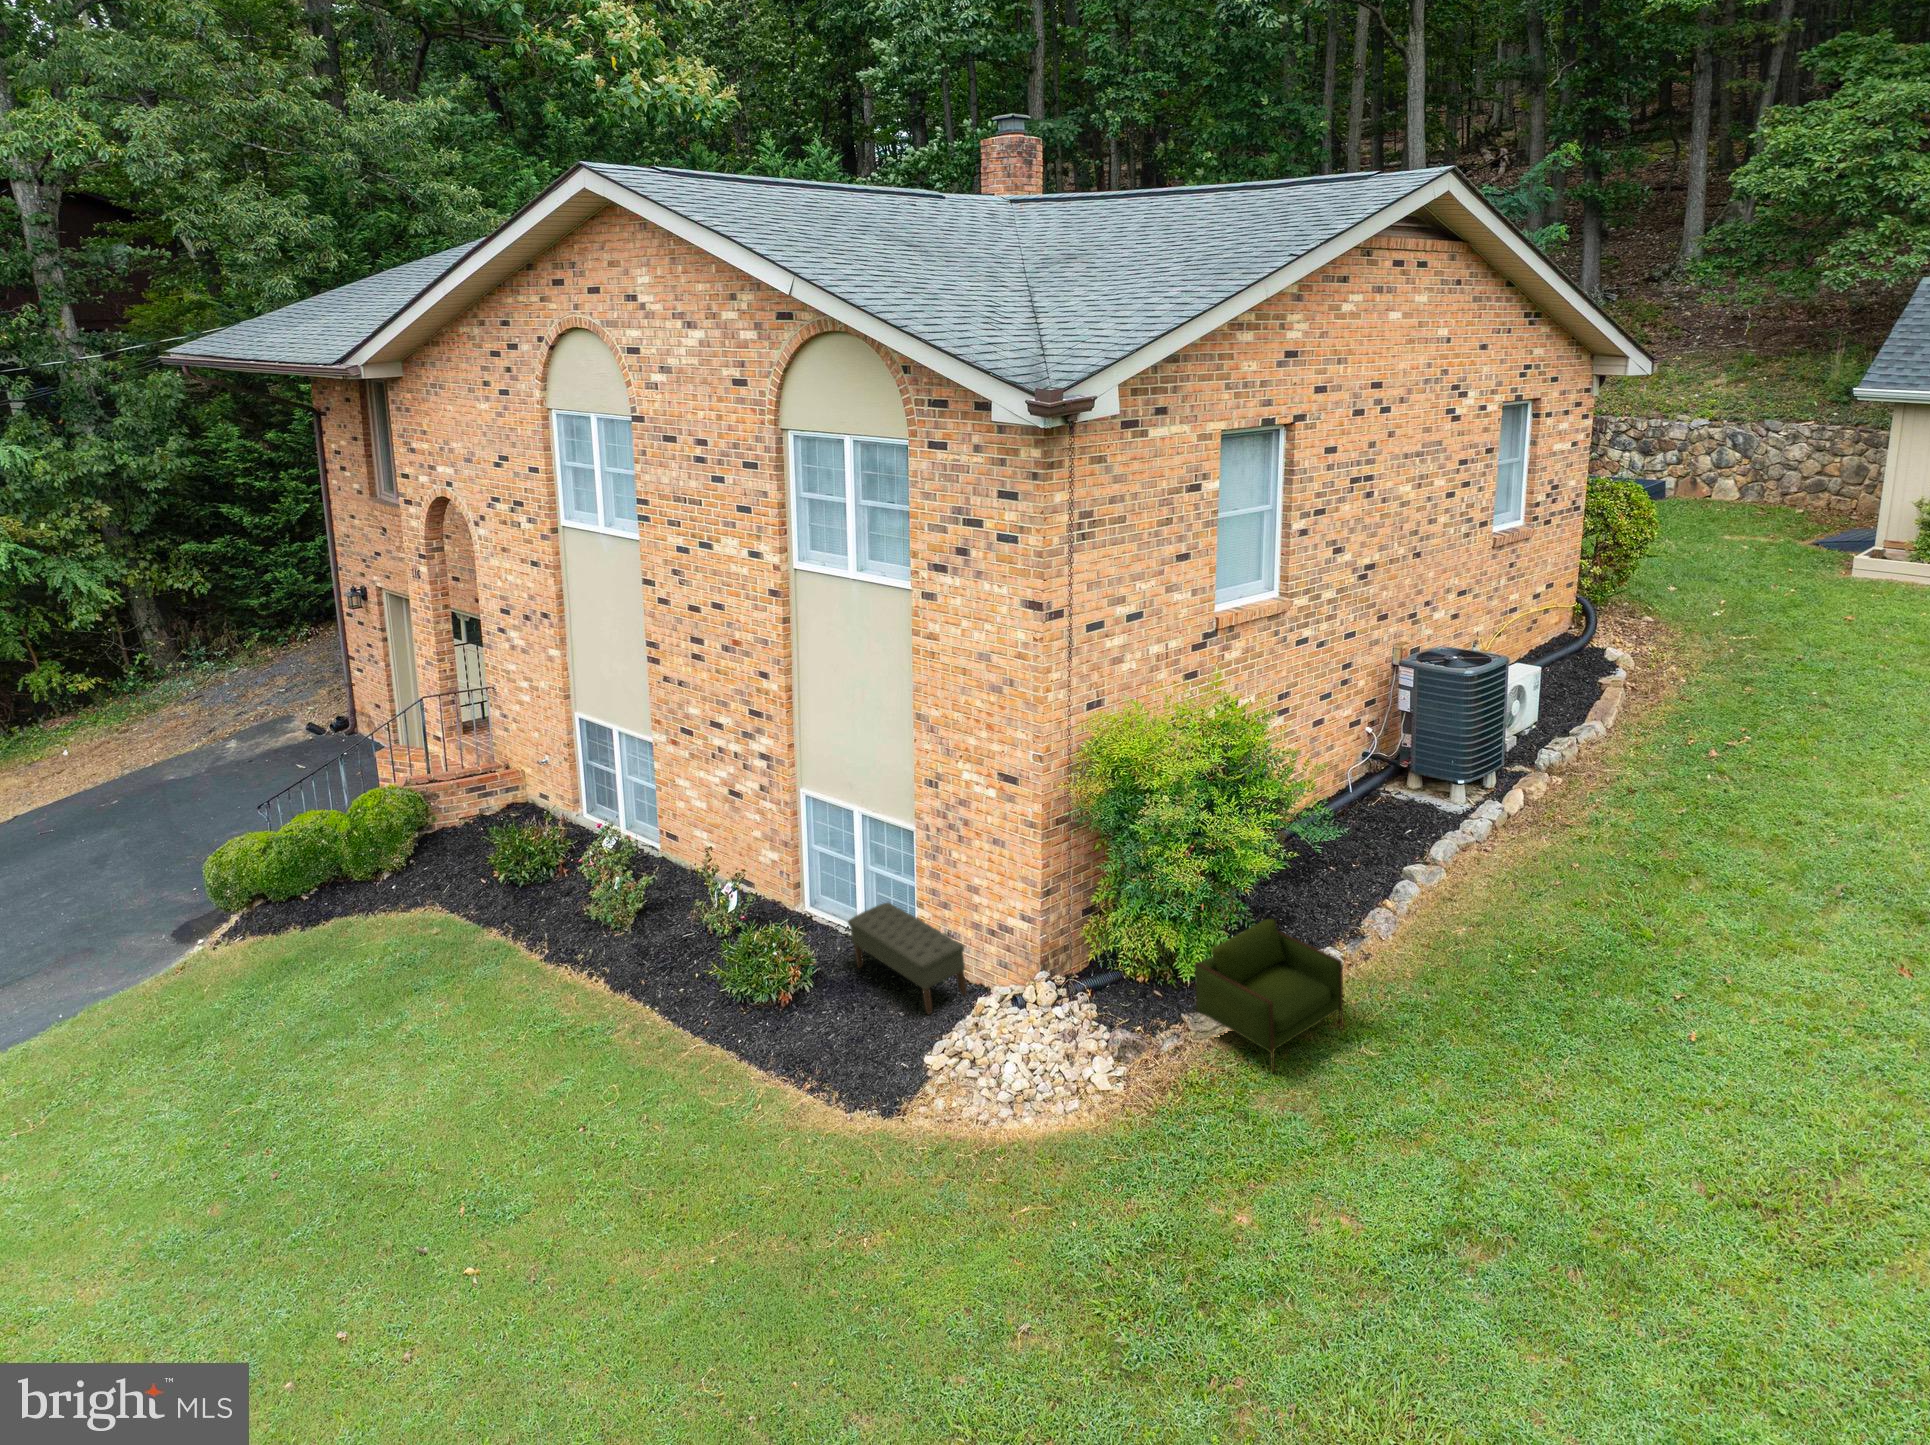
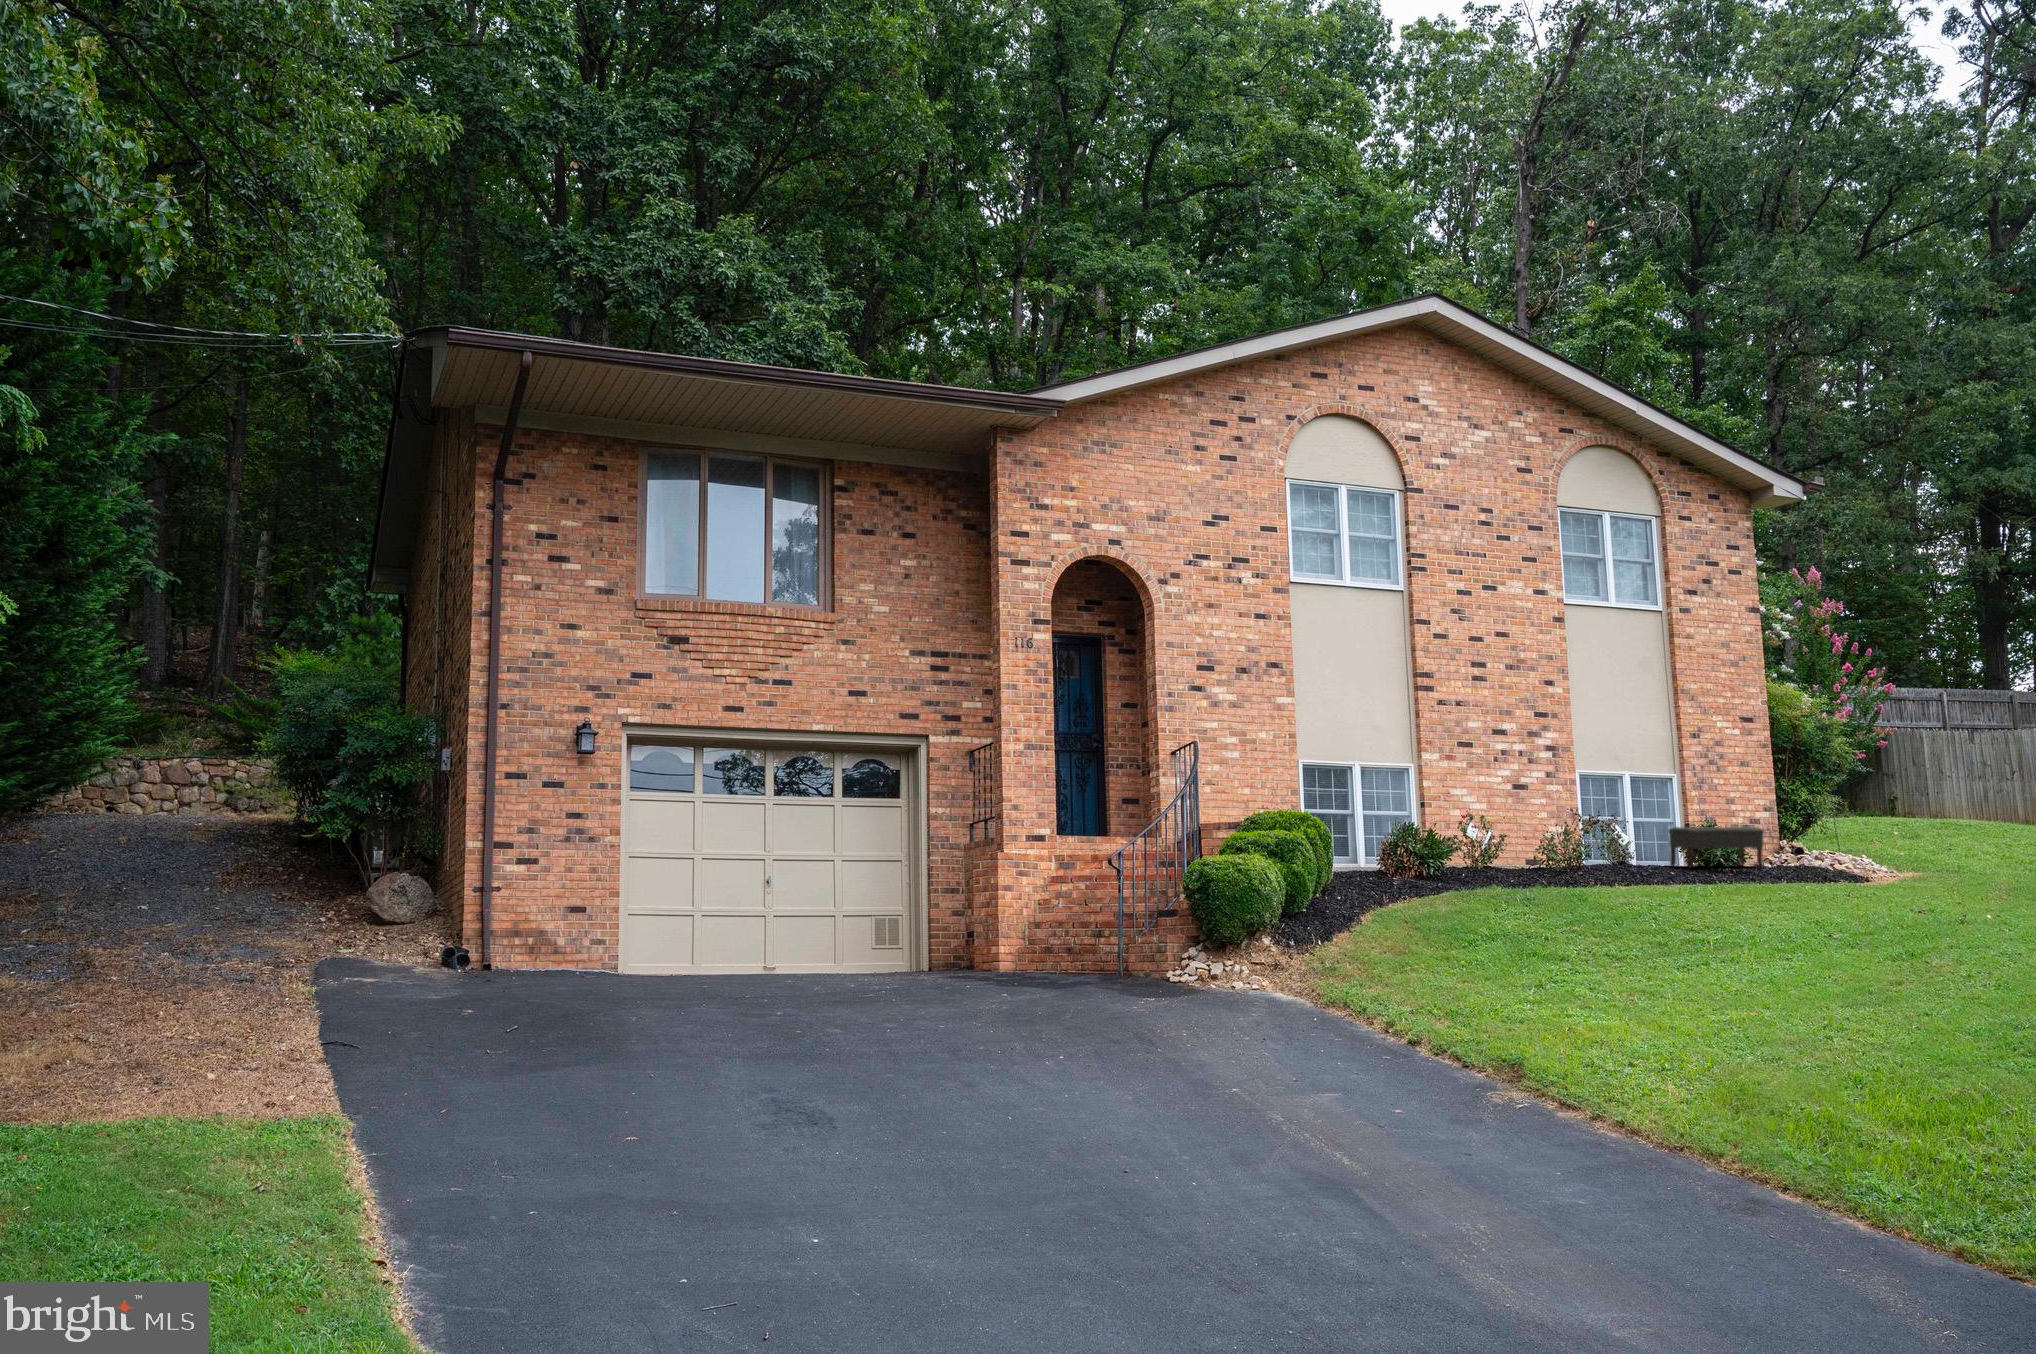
armchair: present [1194,919,1344,1073] -> none [1773,805,1858,861]

